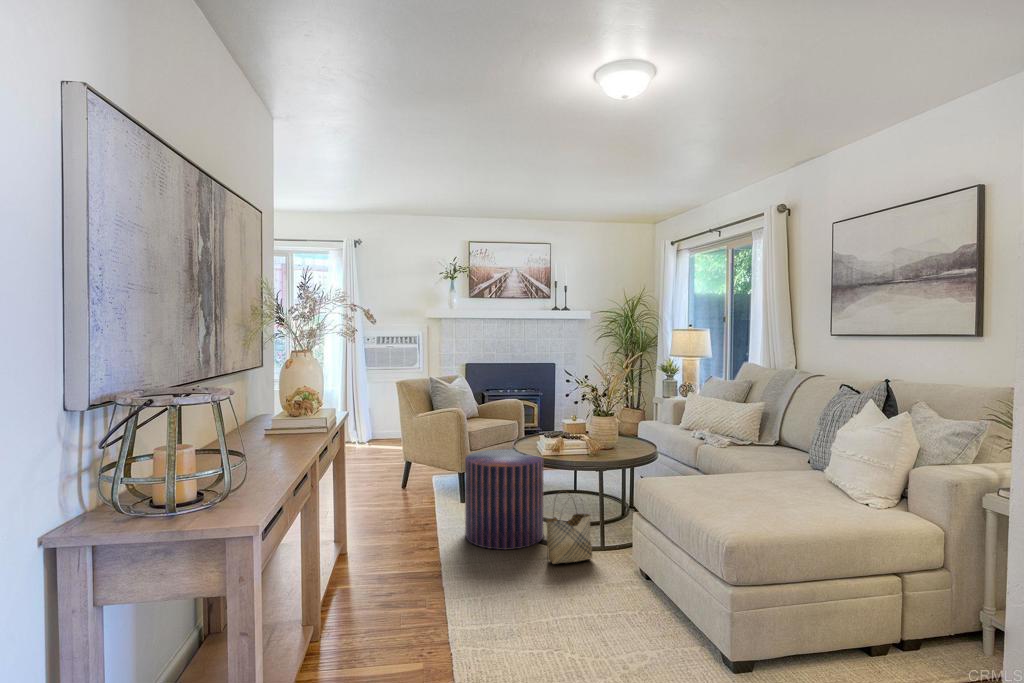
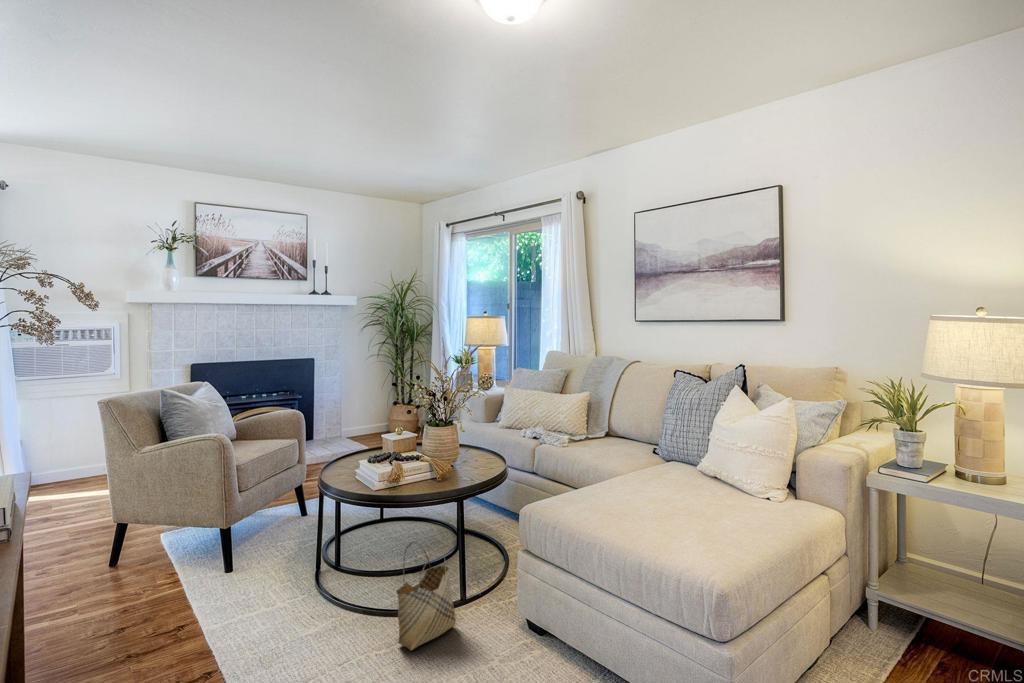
pouf: present [465,449,543,550] -> none [253,487,373,646]

